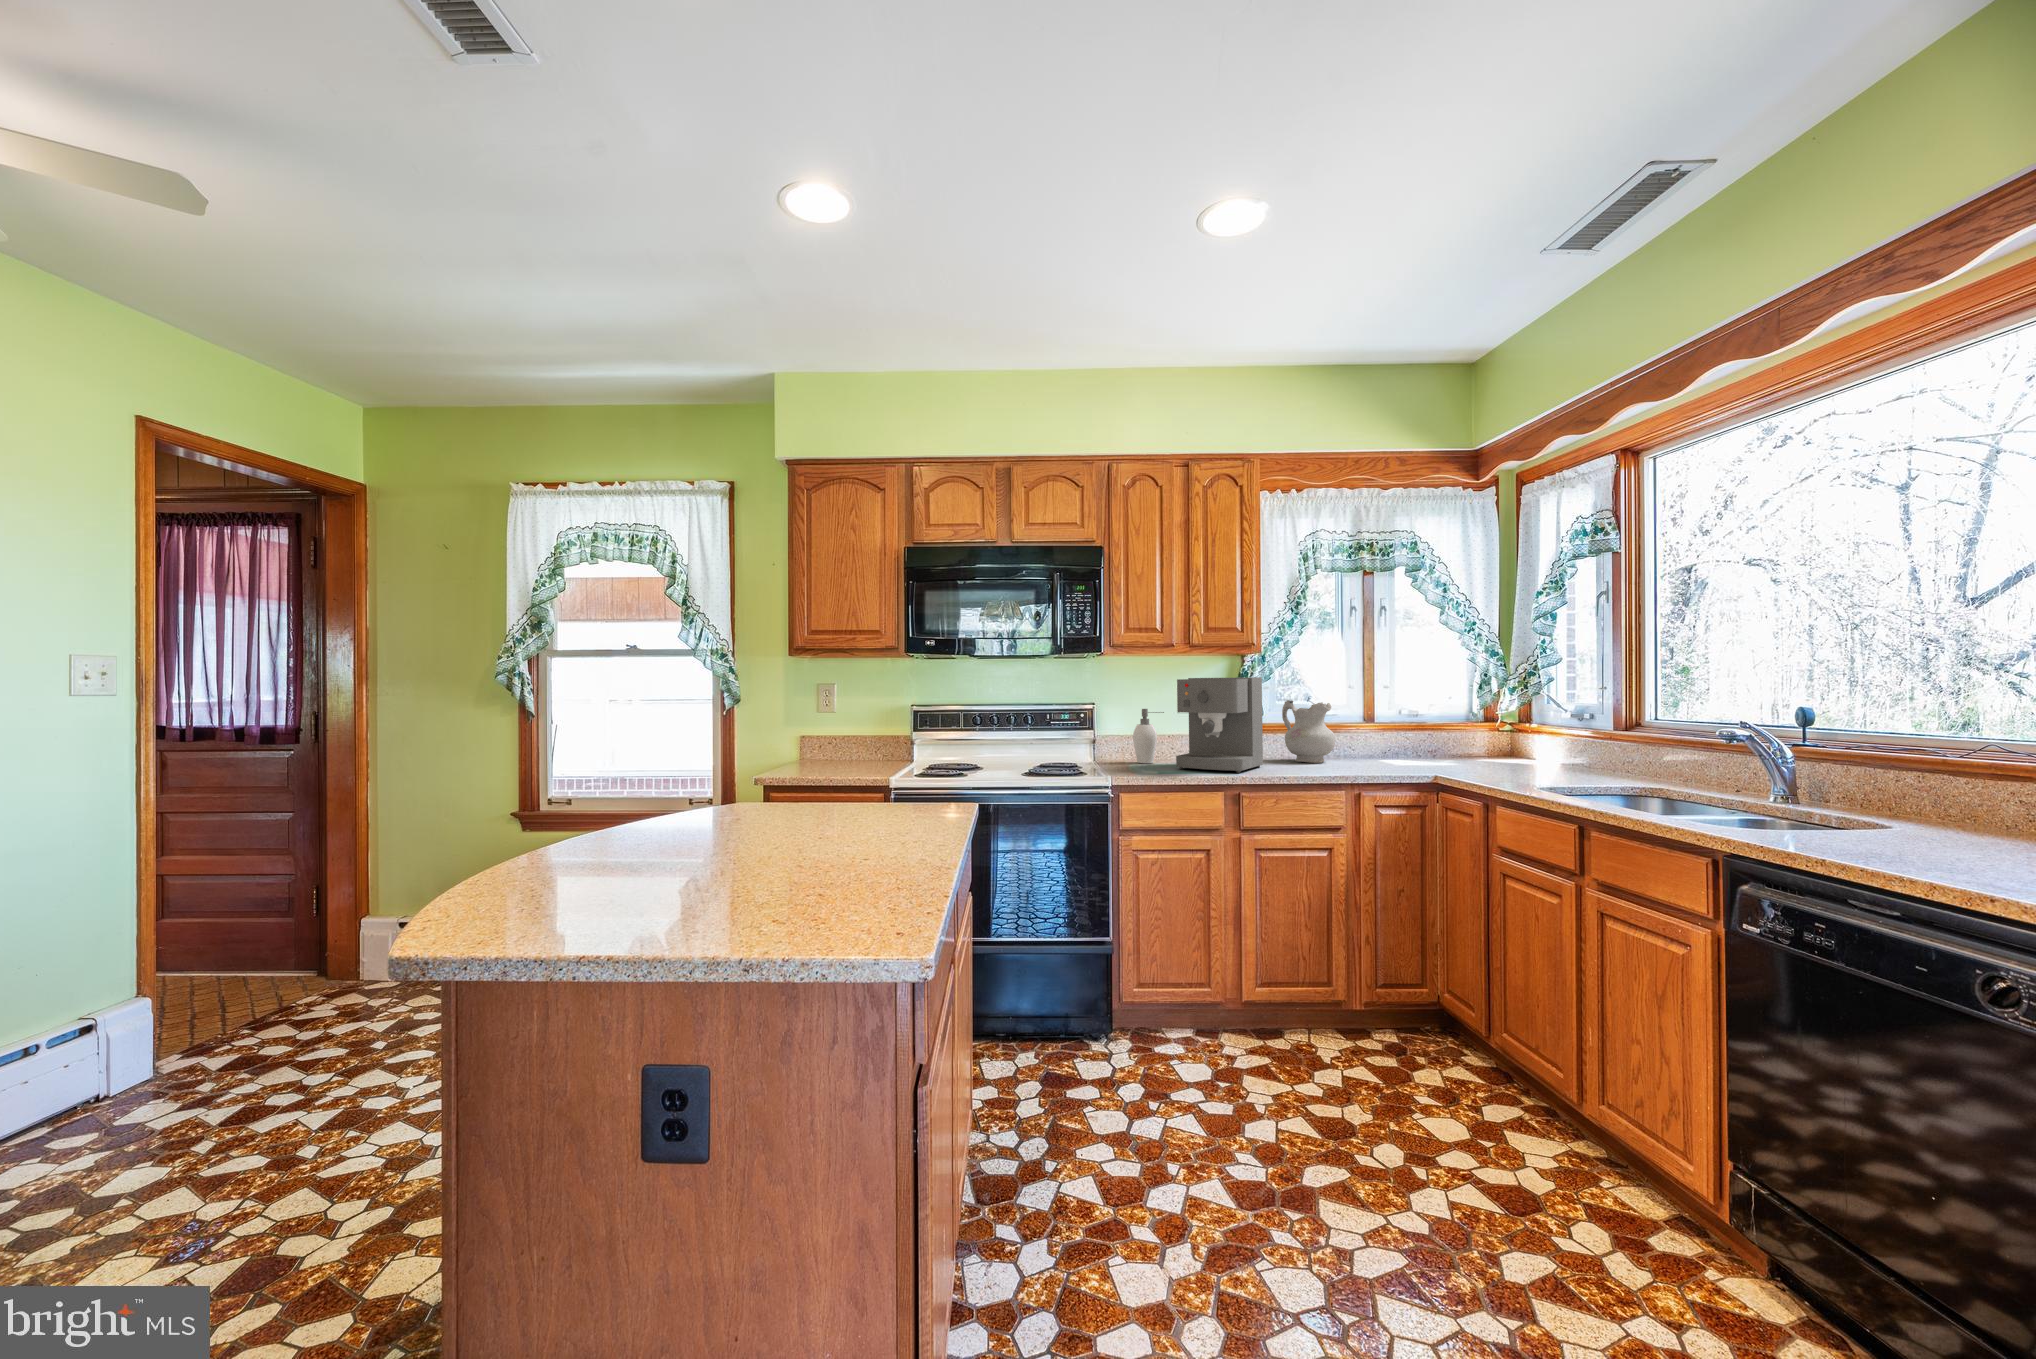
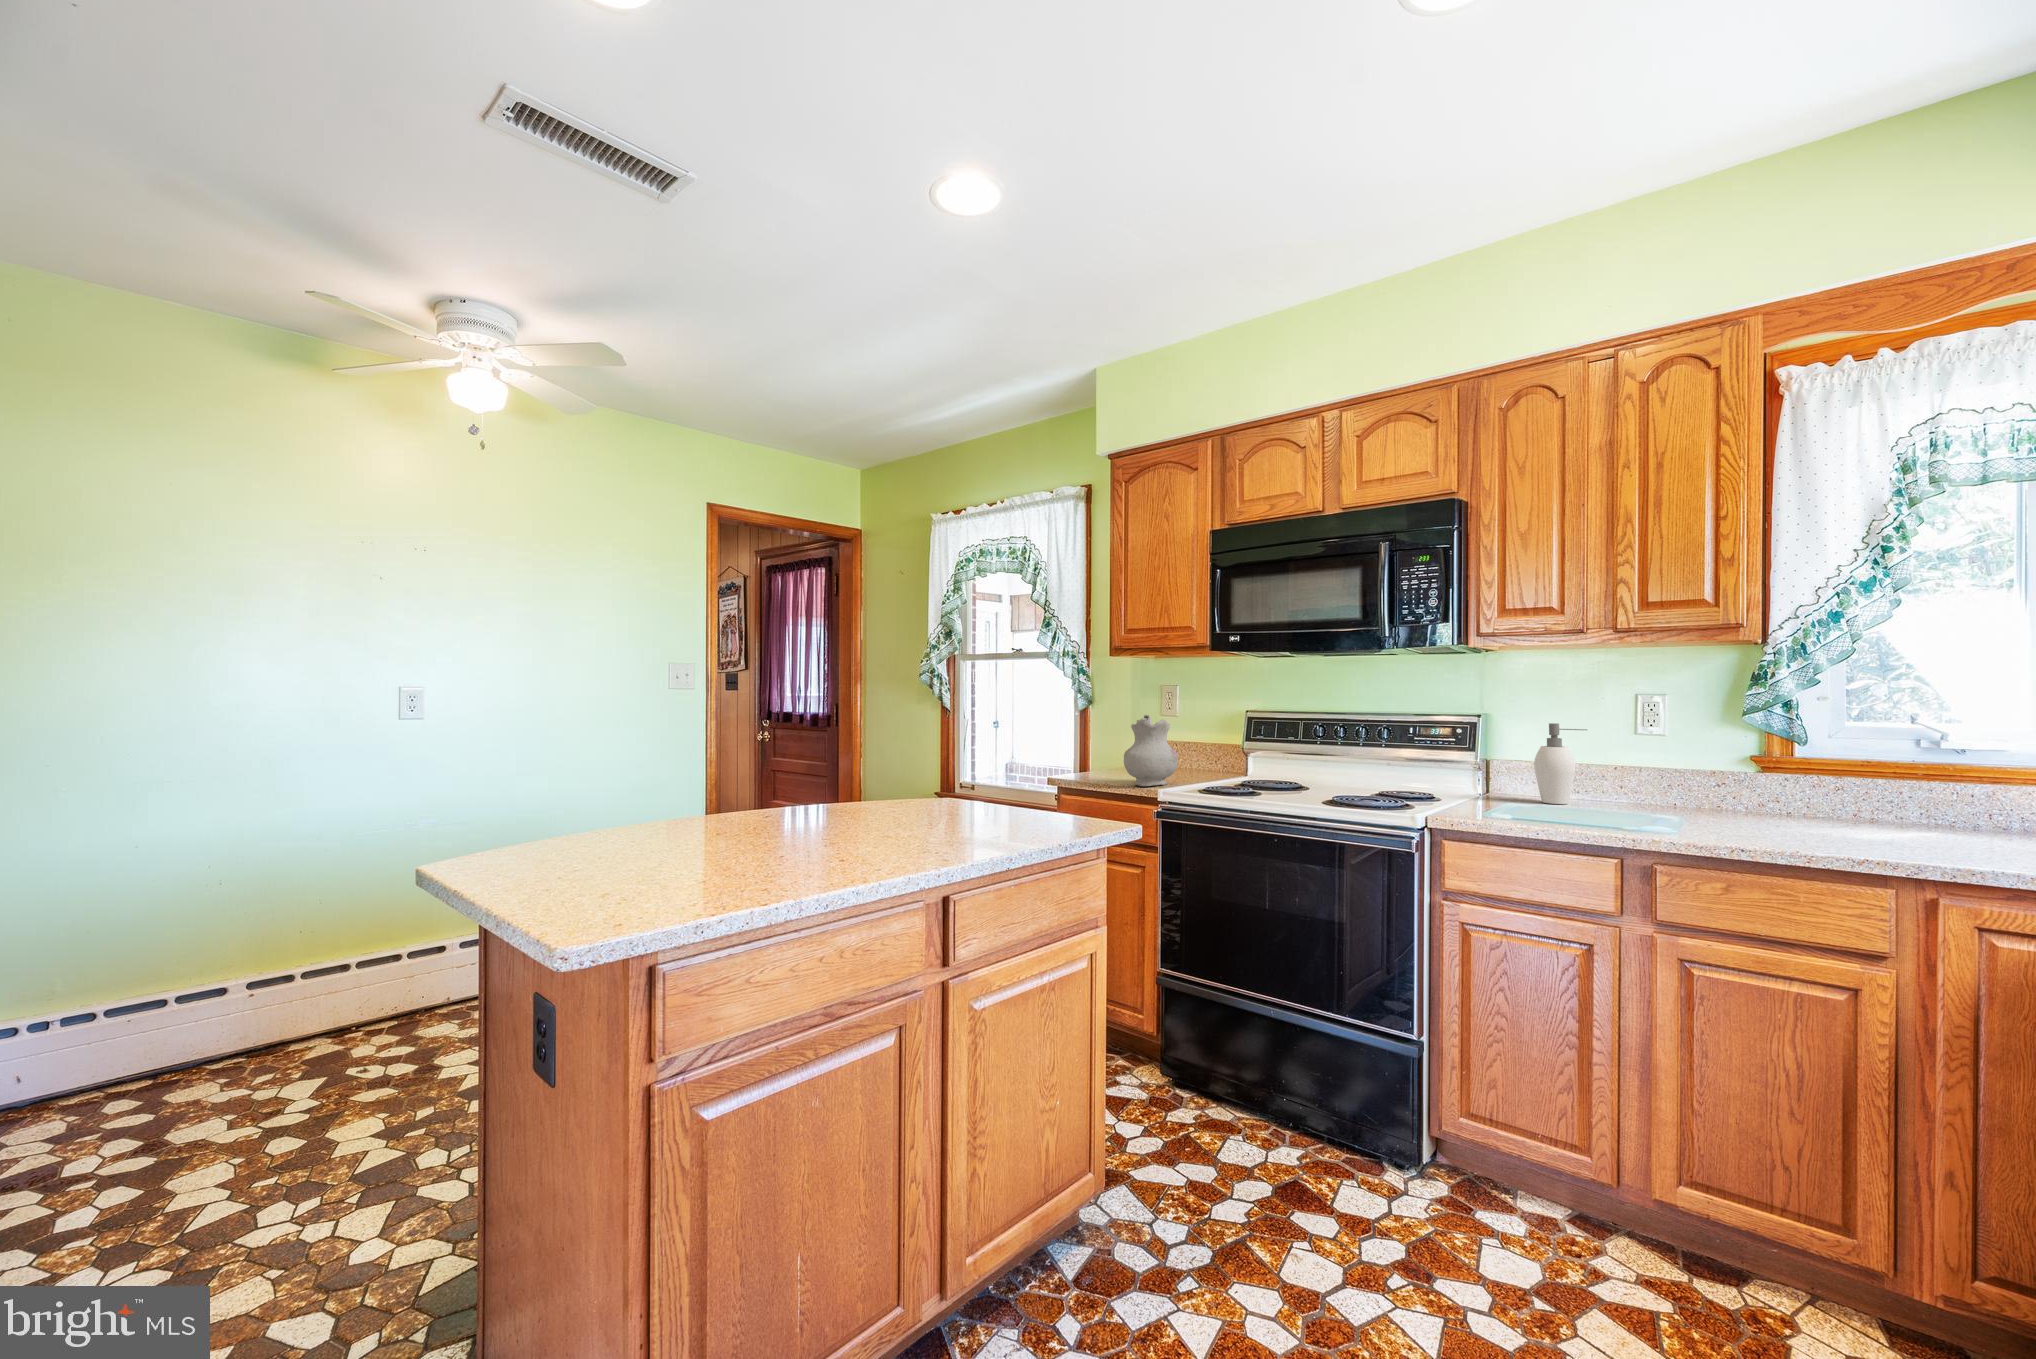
coffee maker: present [1176,677,1263,773] -> none [1573,677,1755,832]
ceramic pitcher: present [1282,700,1335,763] -> present [1124,715,1178,786]

